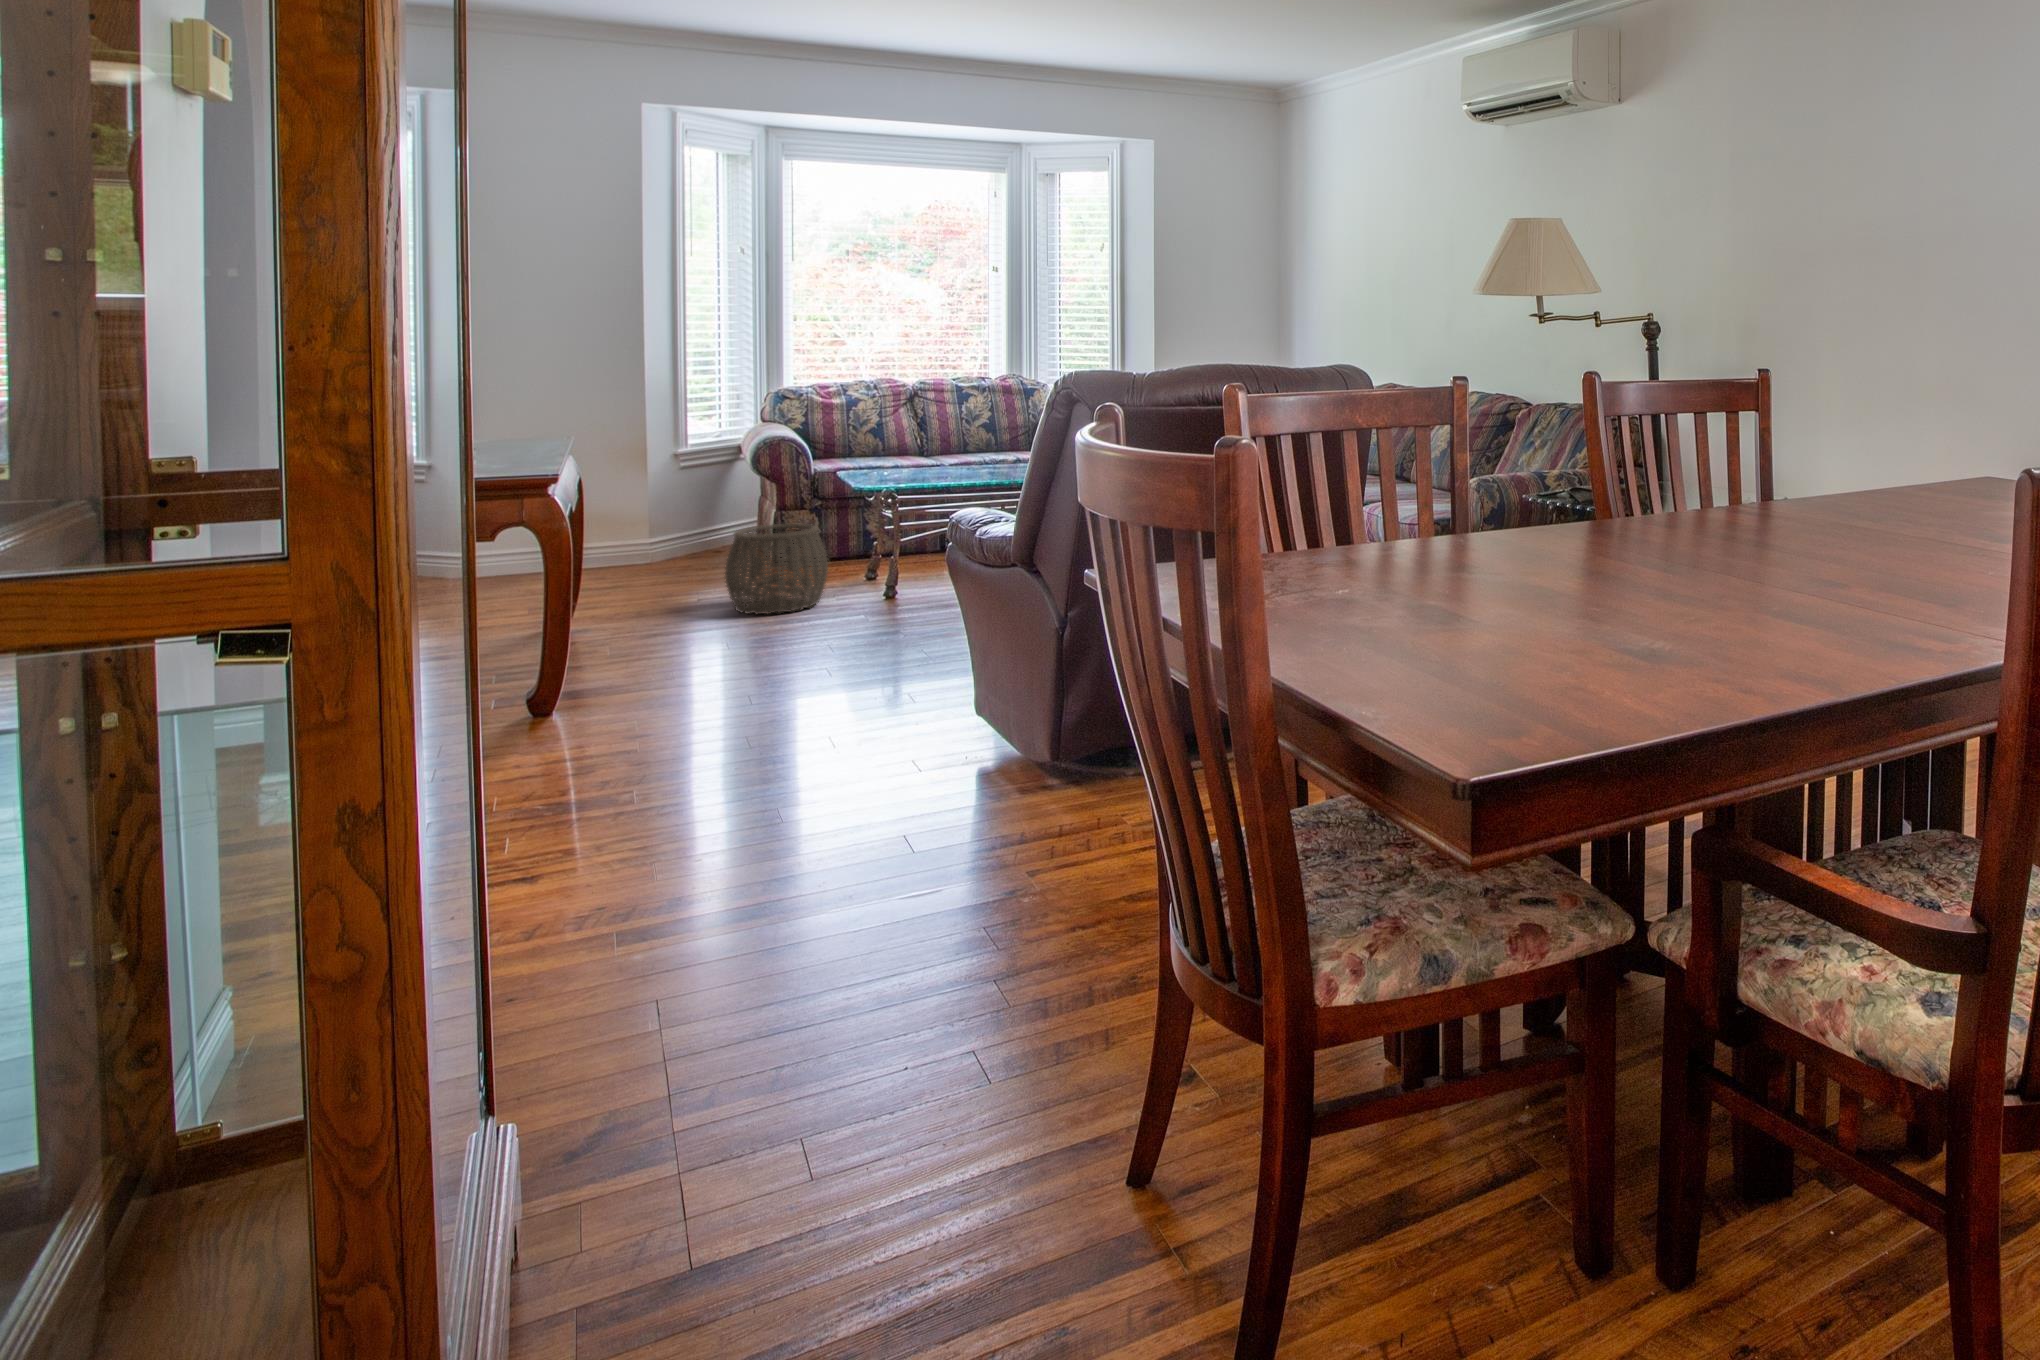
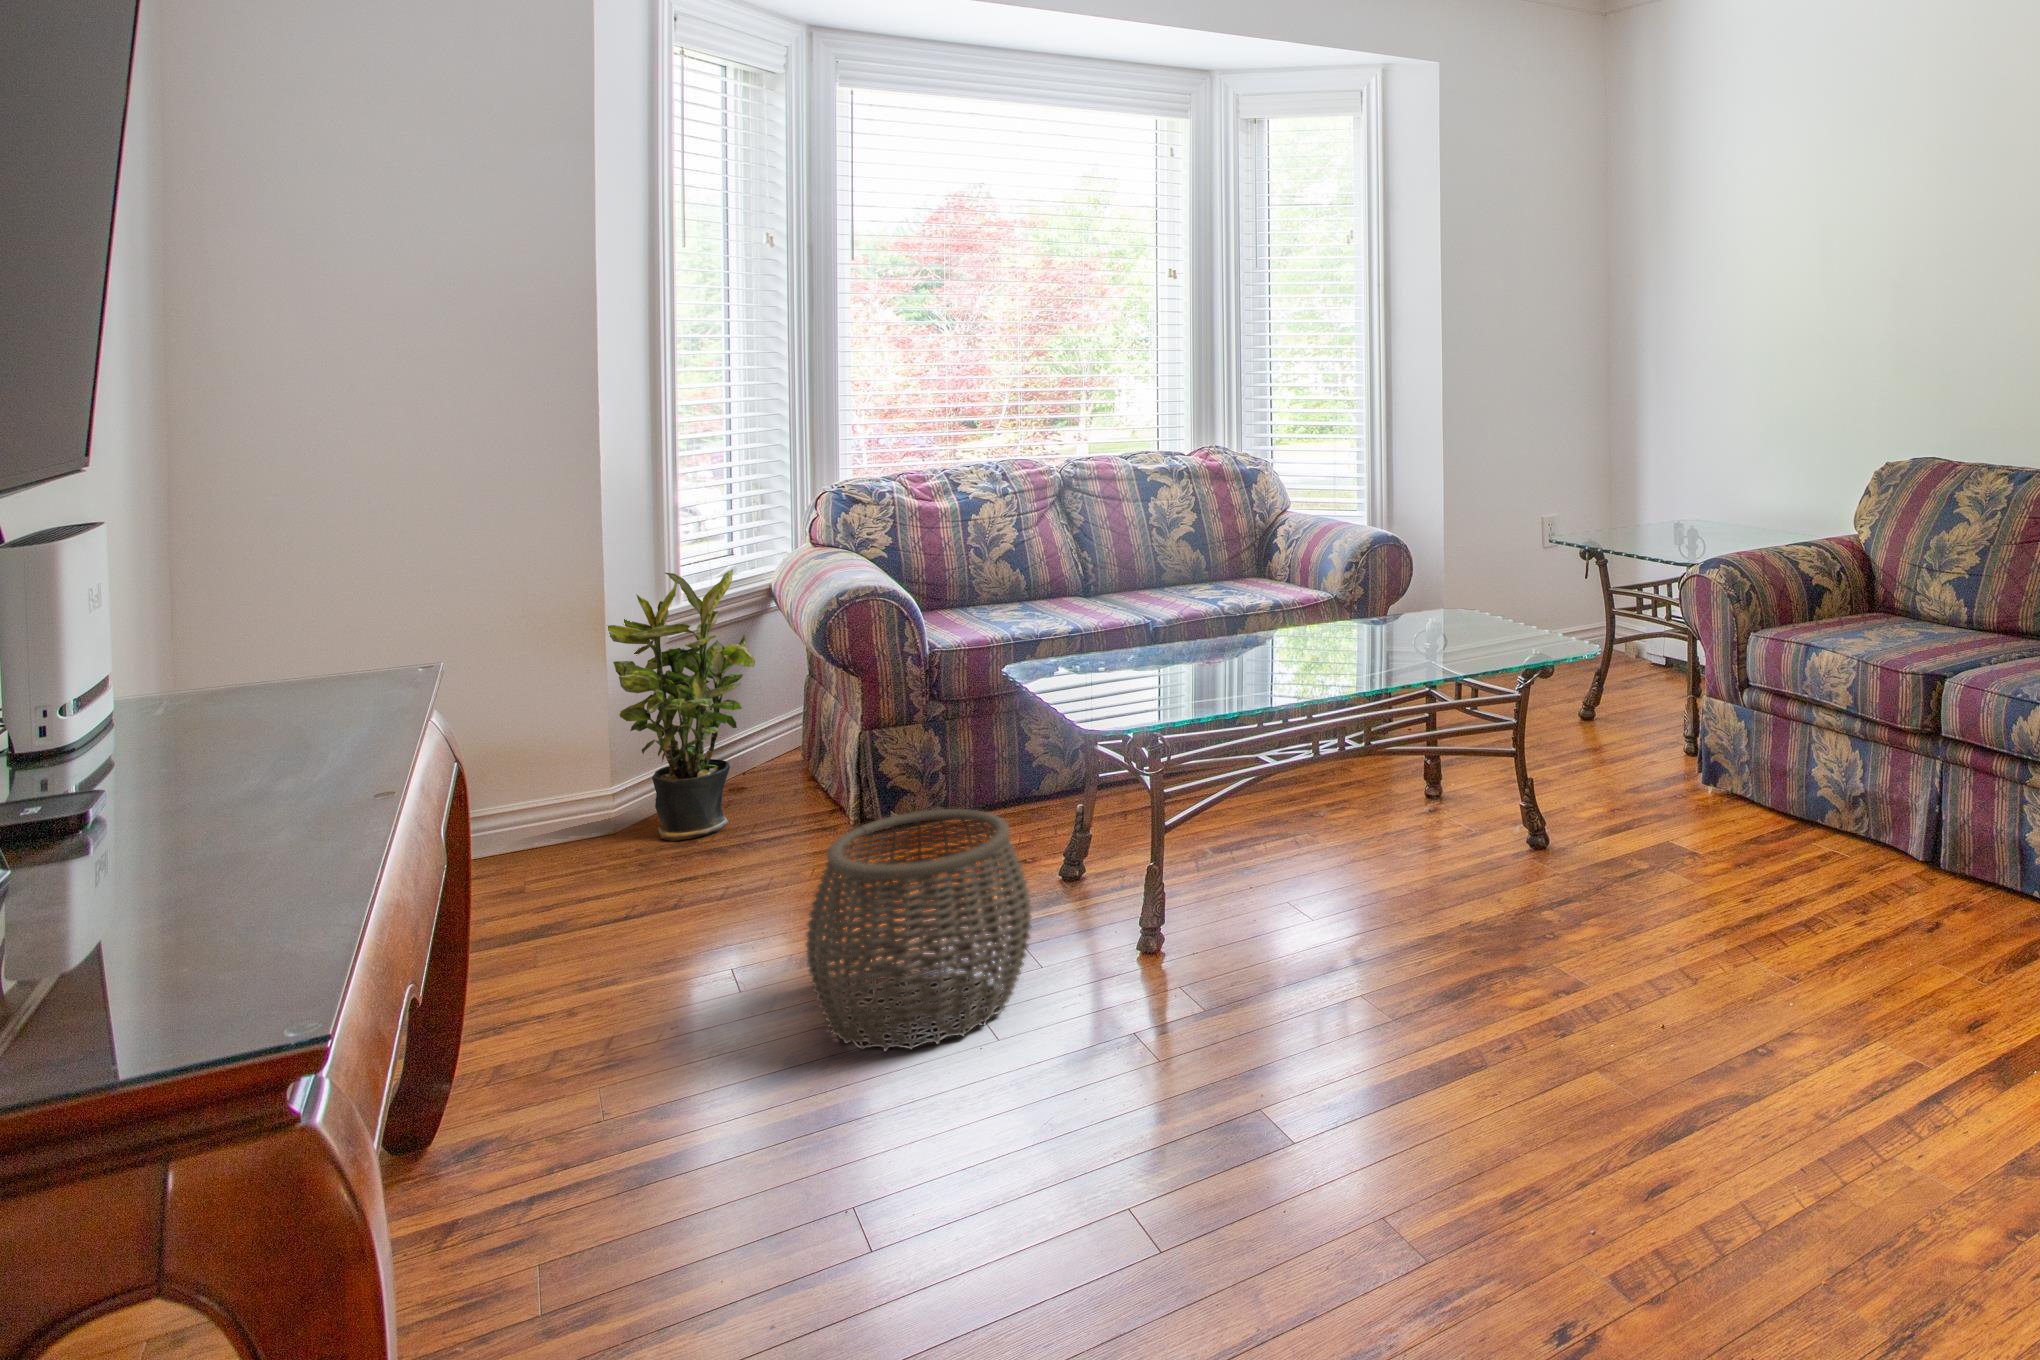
potted plant: none [644,429,726,566] -> present [608,569,755,841]

